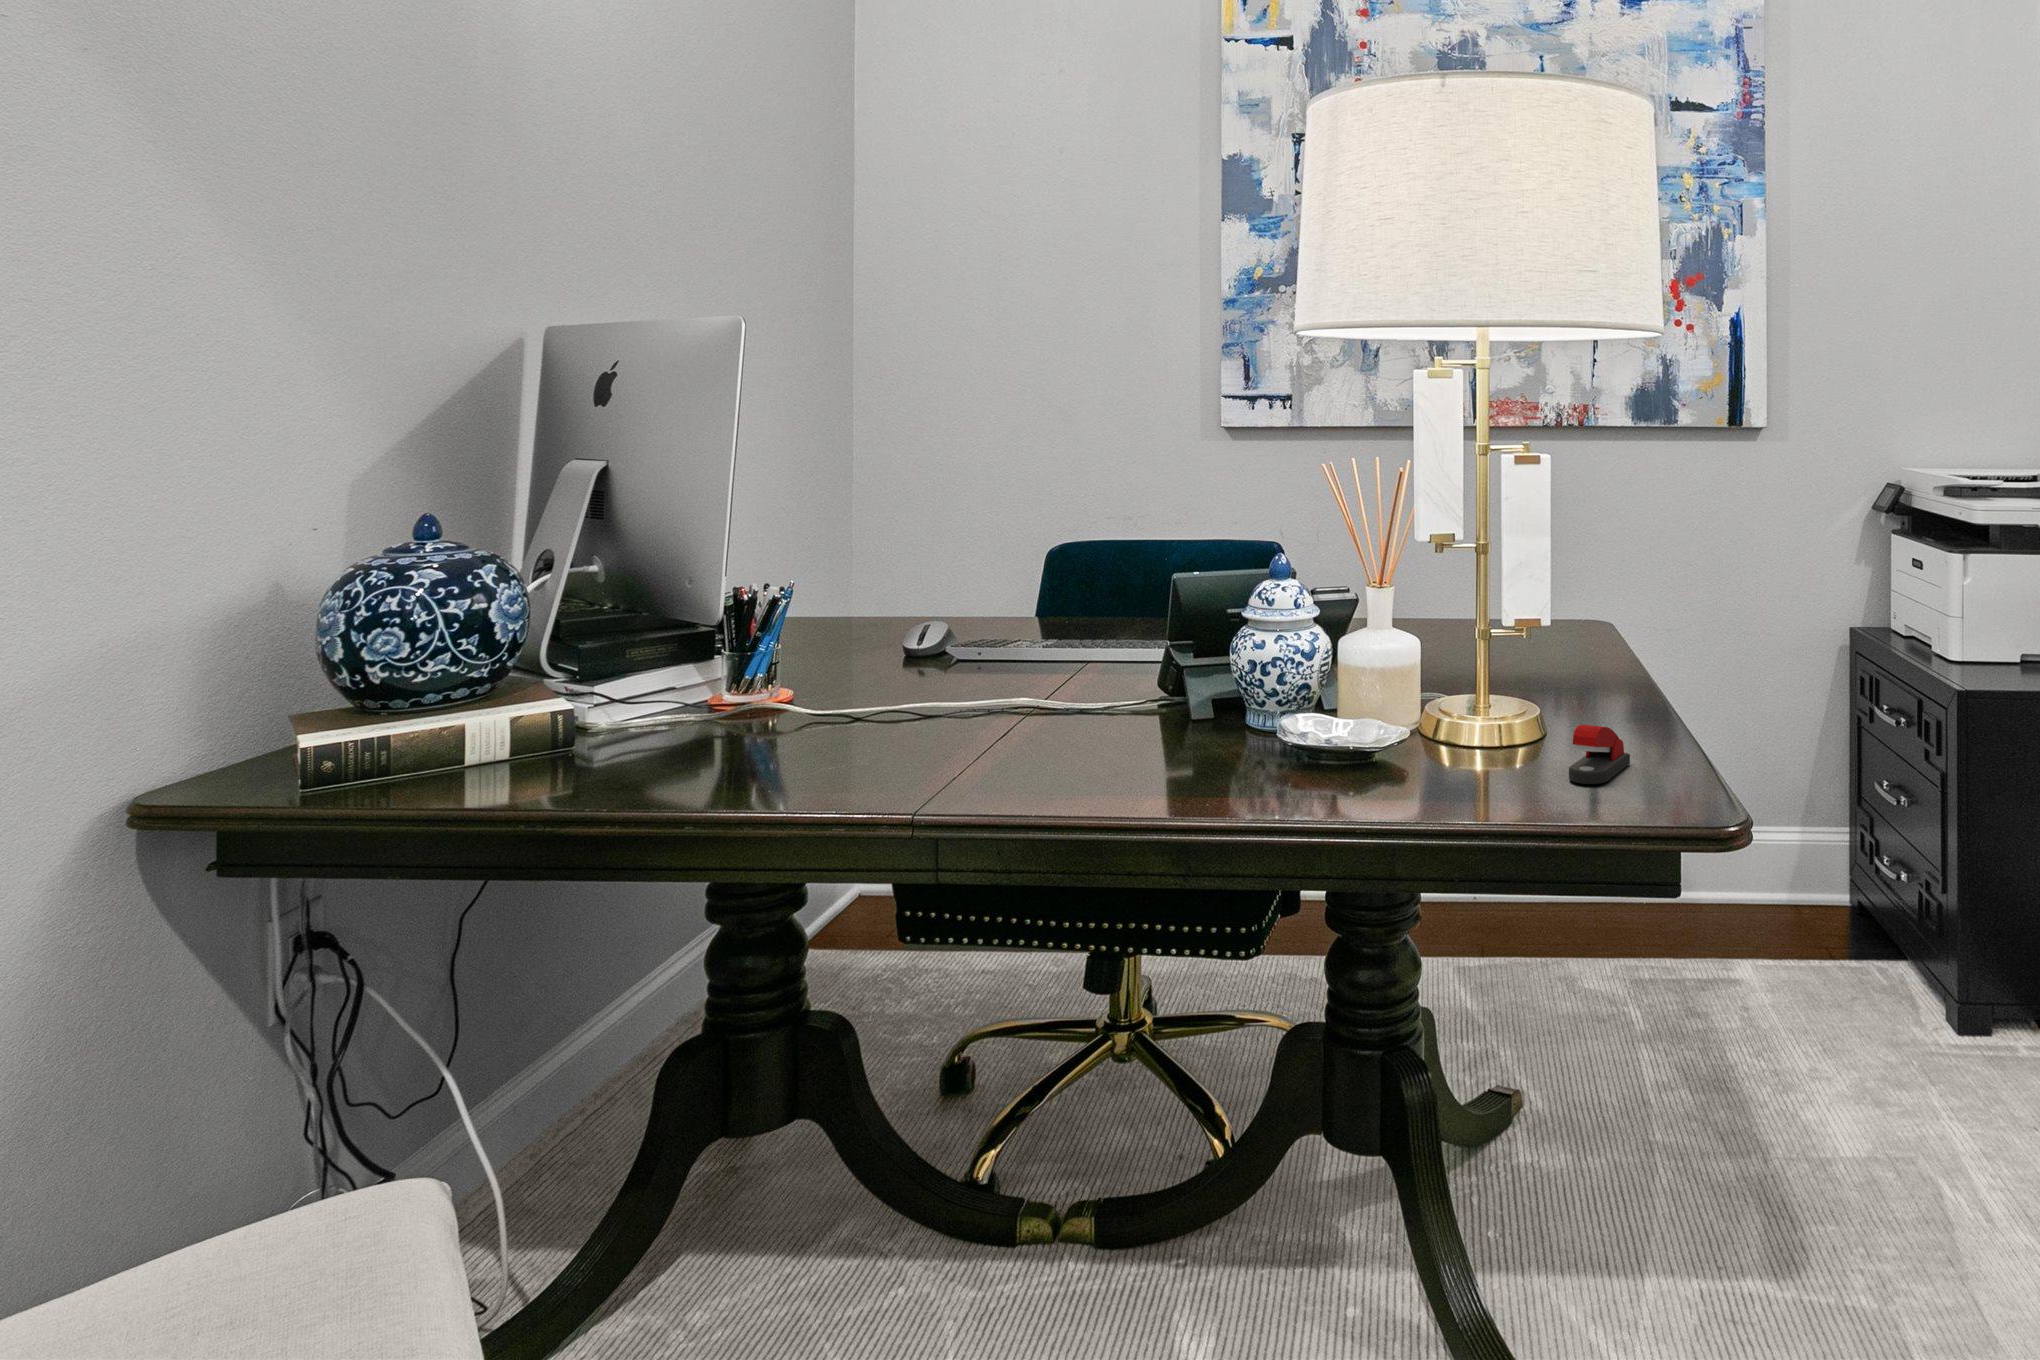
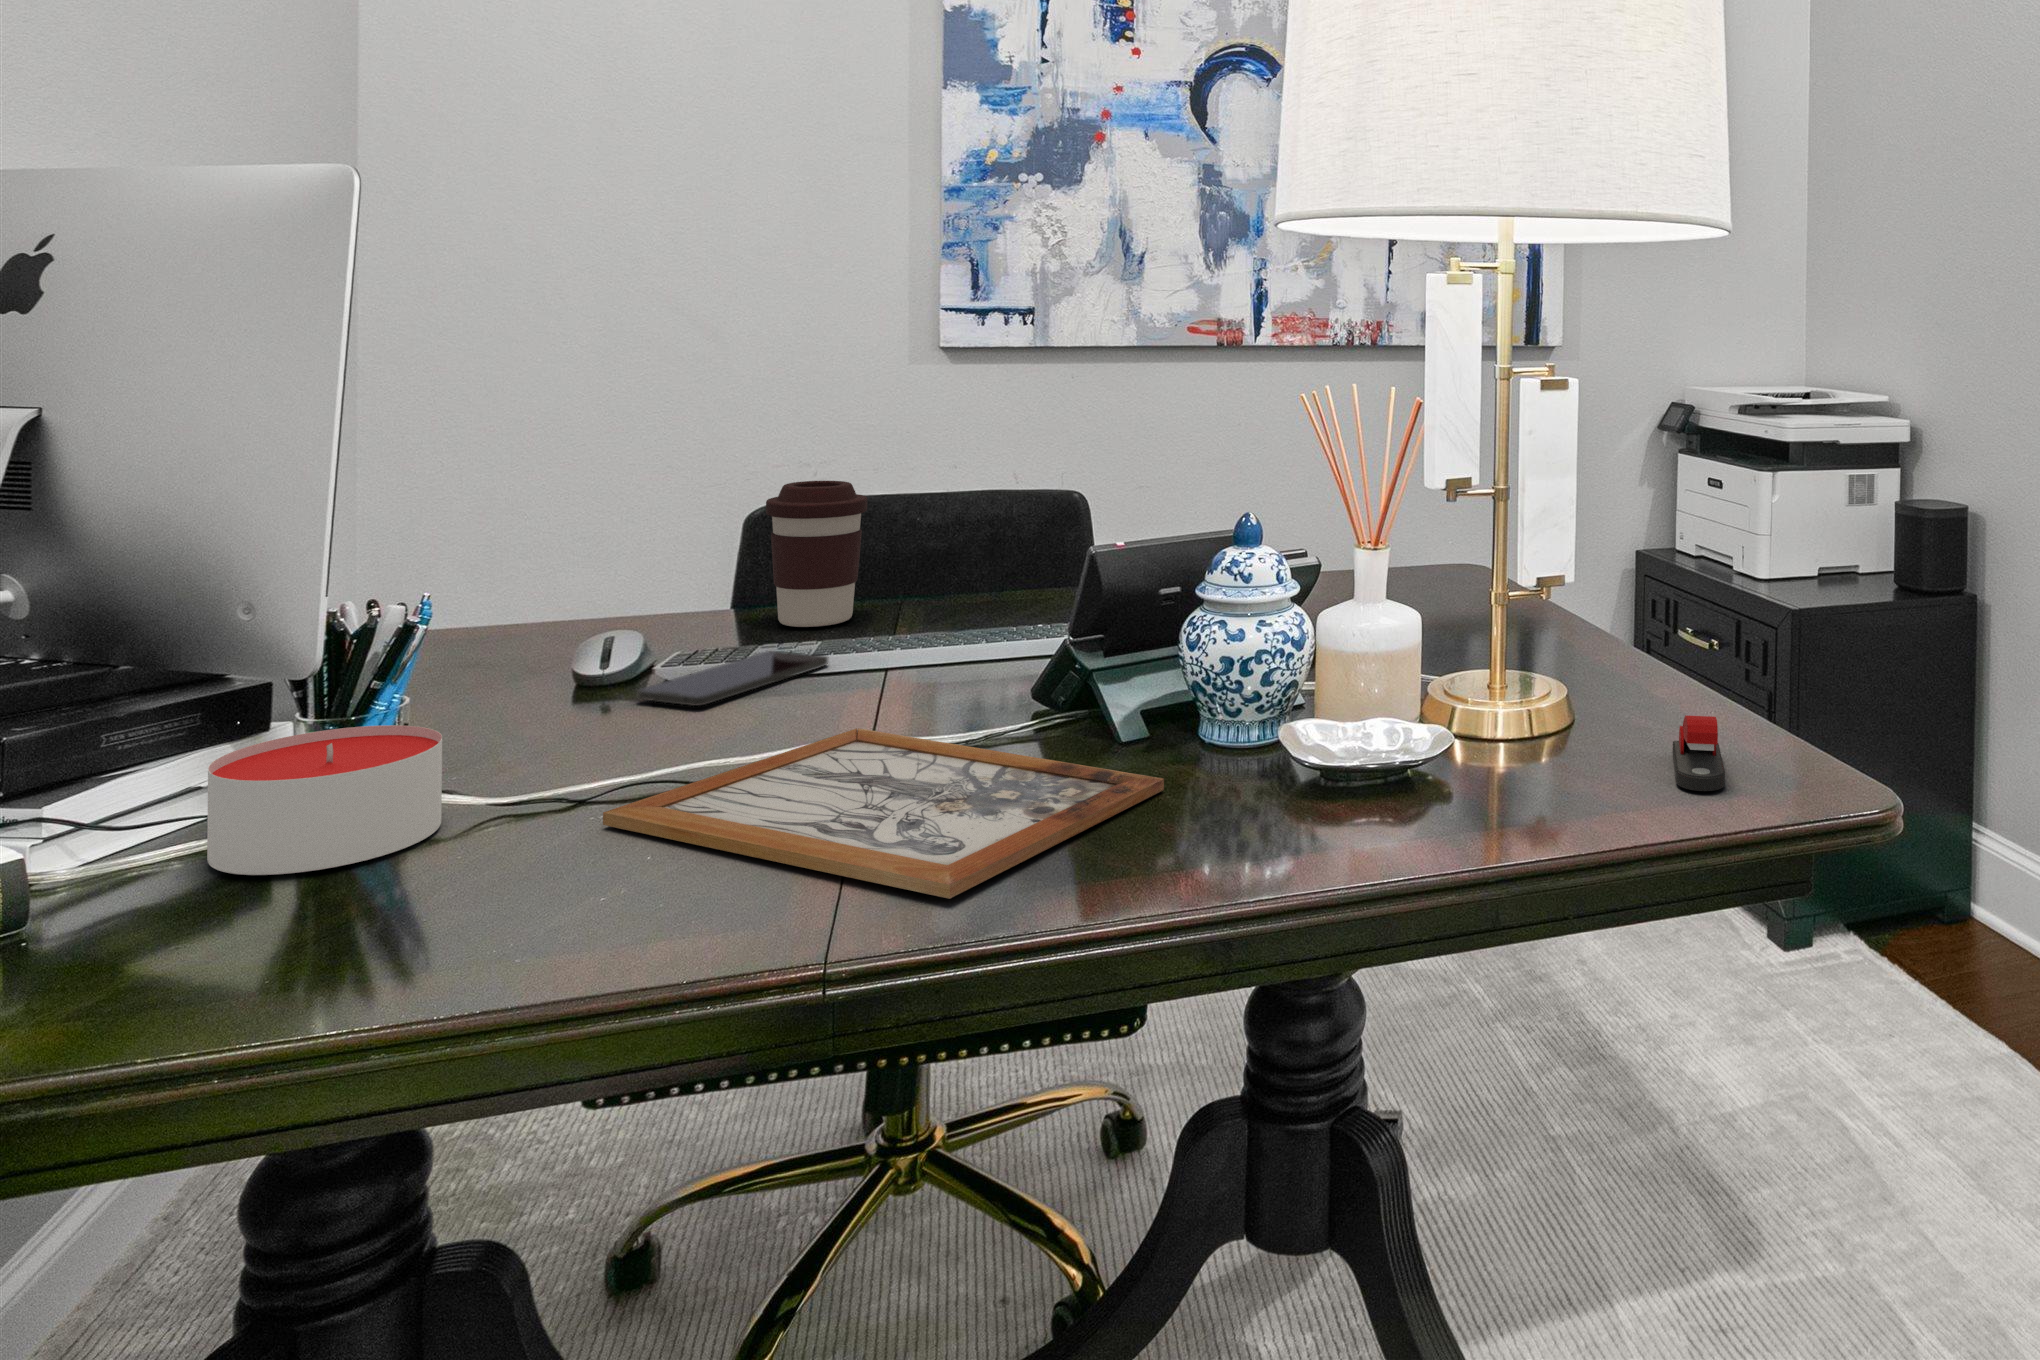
coffee cup: none [1024,534,1093,641] -> present [766,481,867,627]
smartphone: none [917,653,1046,682] -> present [637,651,829,706]
candle: none [658,670,778,747] -> present [207,725,442,875]
picture frame: none [857,701,1197,791] -> present [603,728,1164,899]

